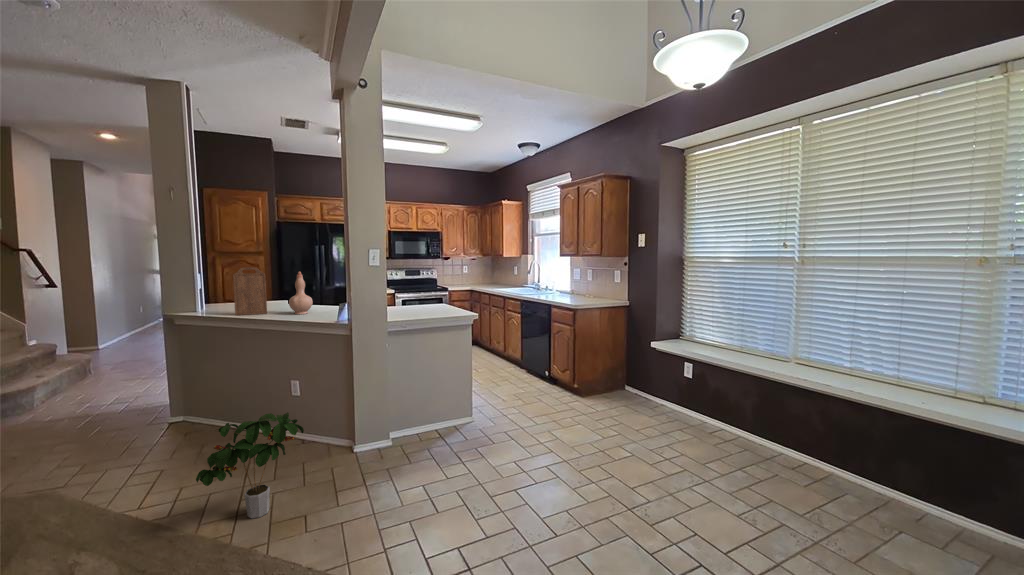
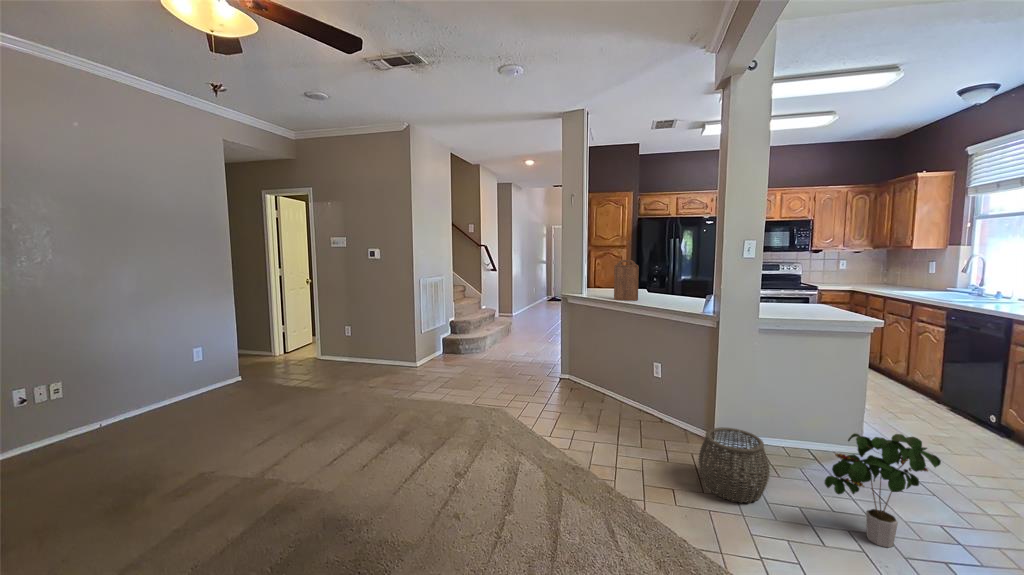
vase: present [289,271,313,314] -> none [657,264,678,303]
potted plant: present [196,412,304,518] -> present [825,434,941,547]
woven basket: none [328,436,397,516] -> present [698,427,770,503]

